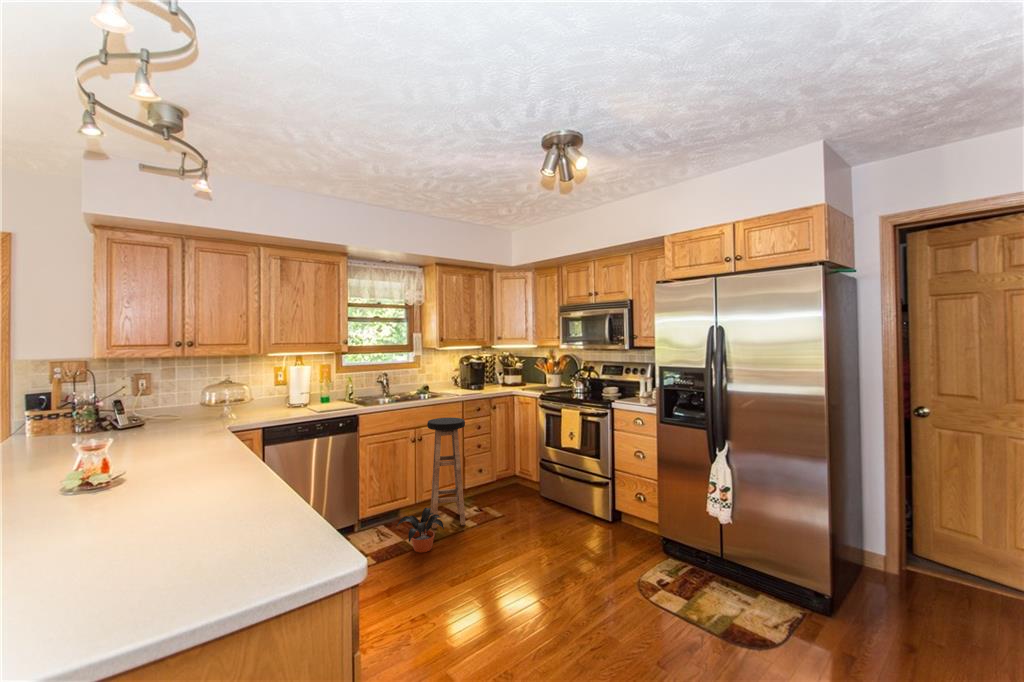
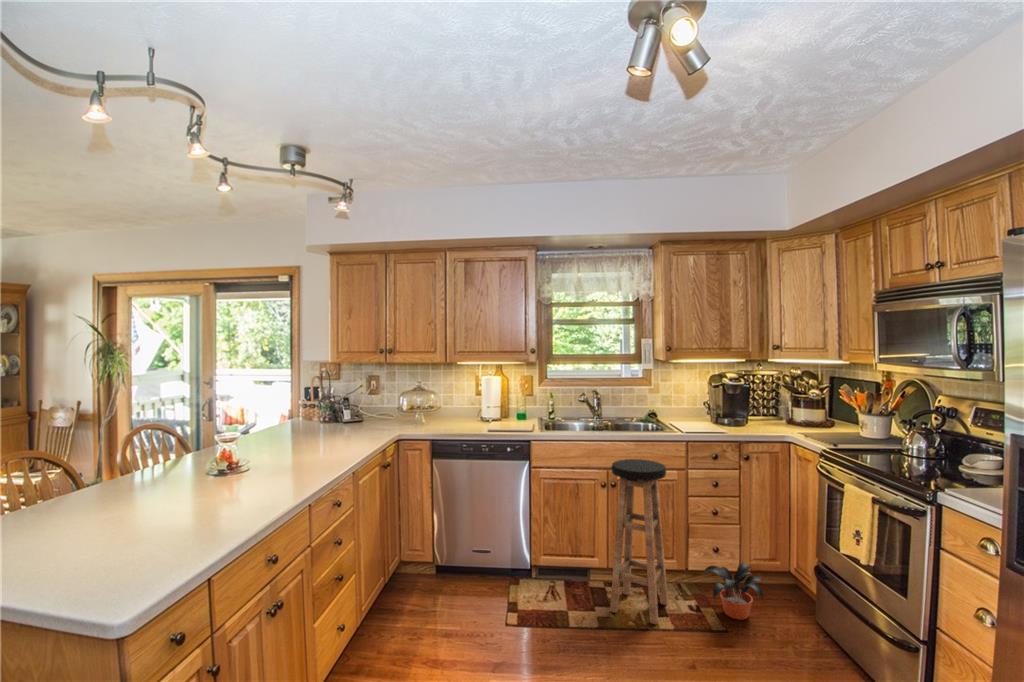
potted plant: present [397,508,444,552] -> present [704,563,763,620]

